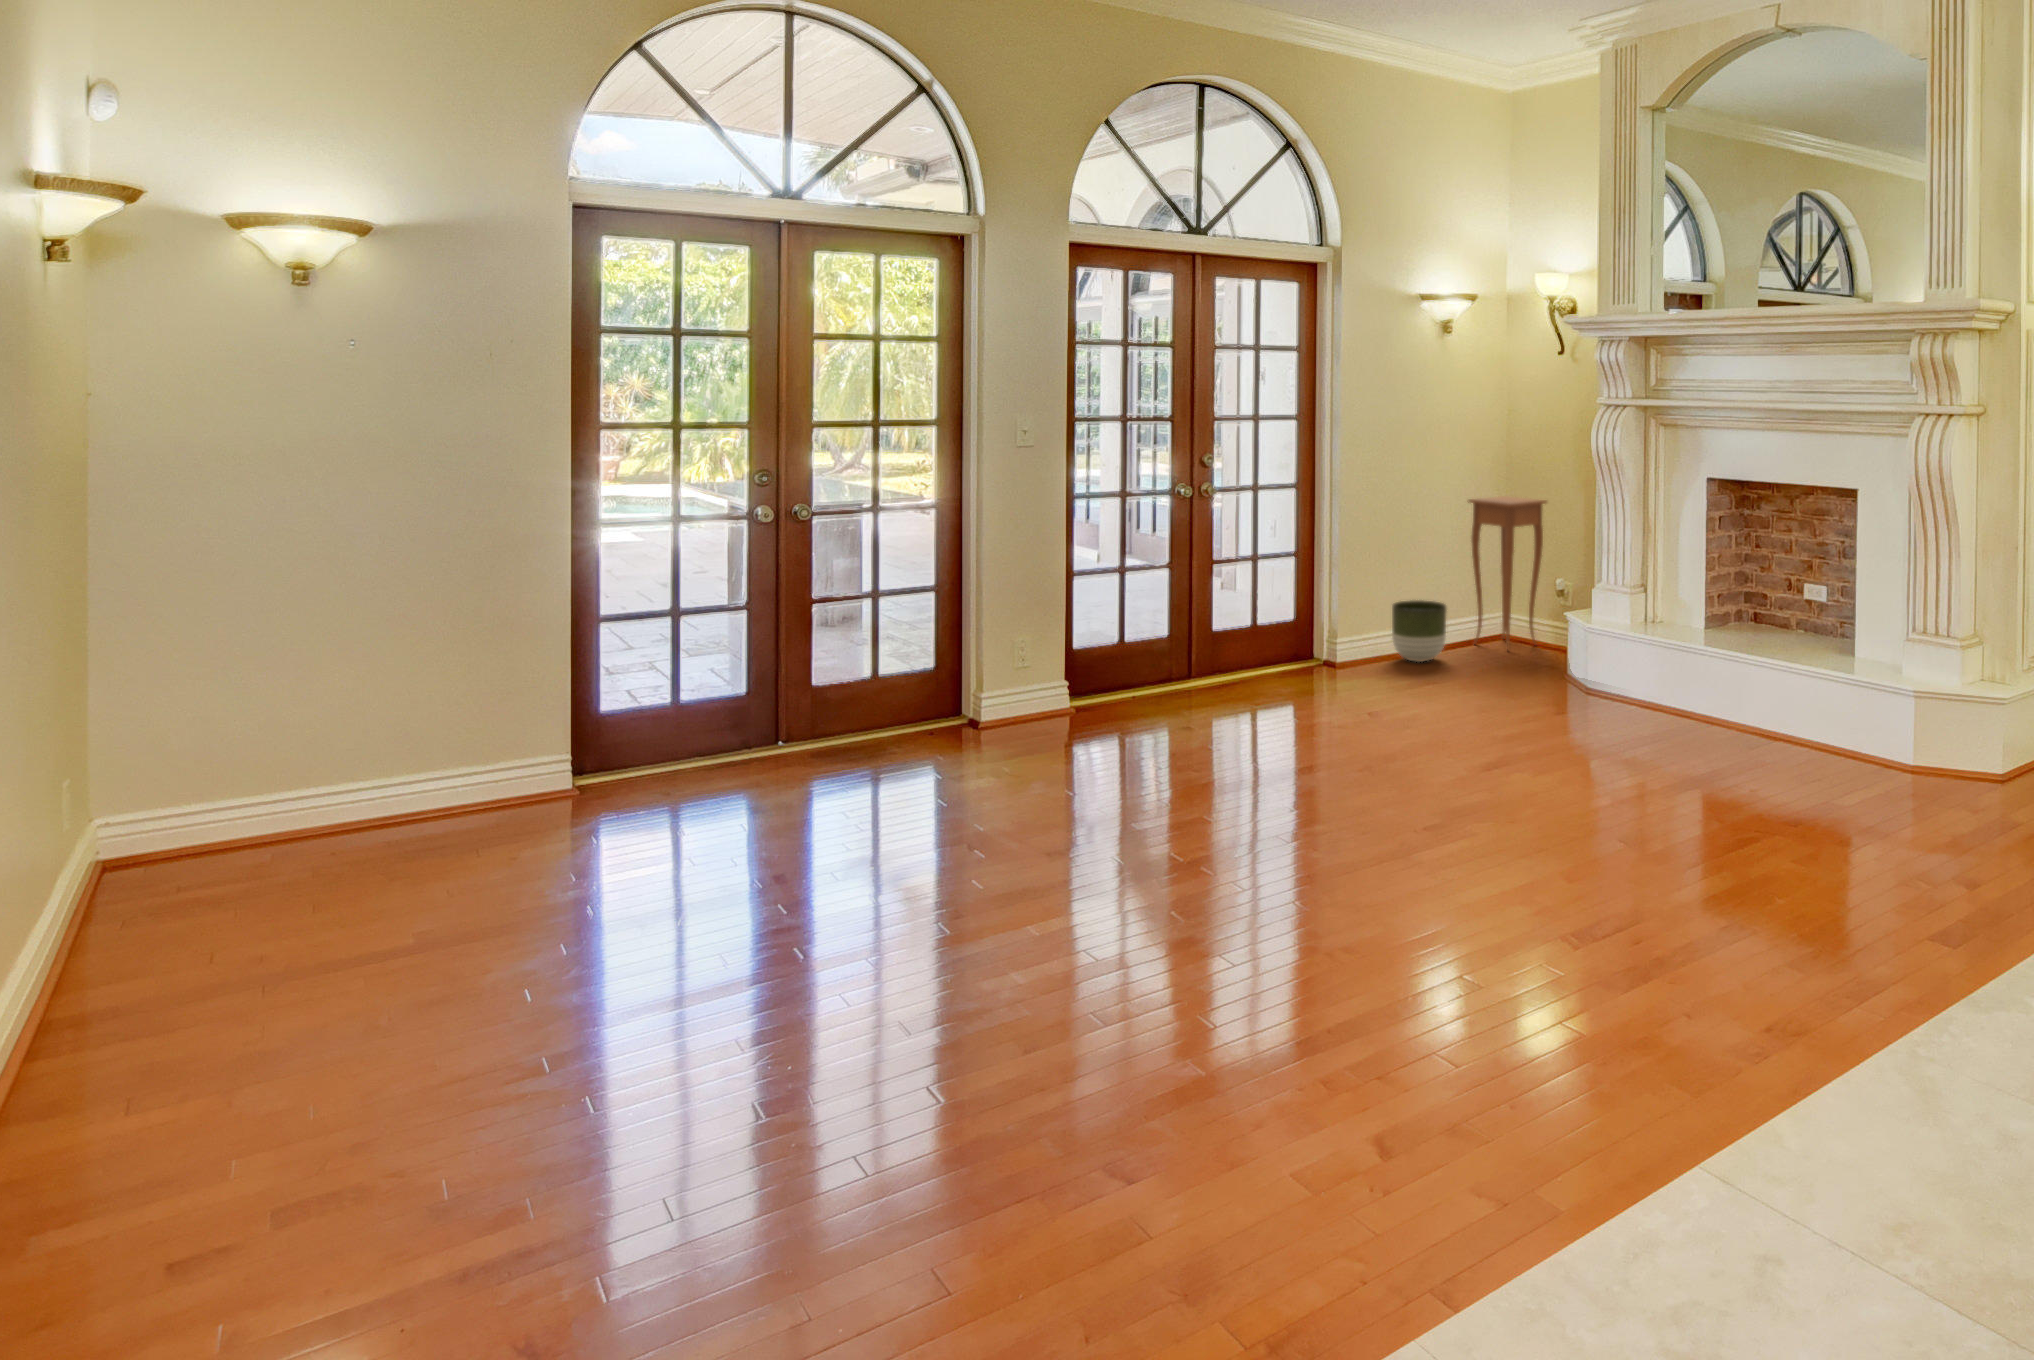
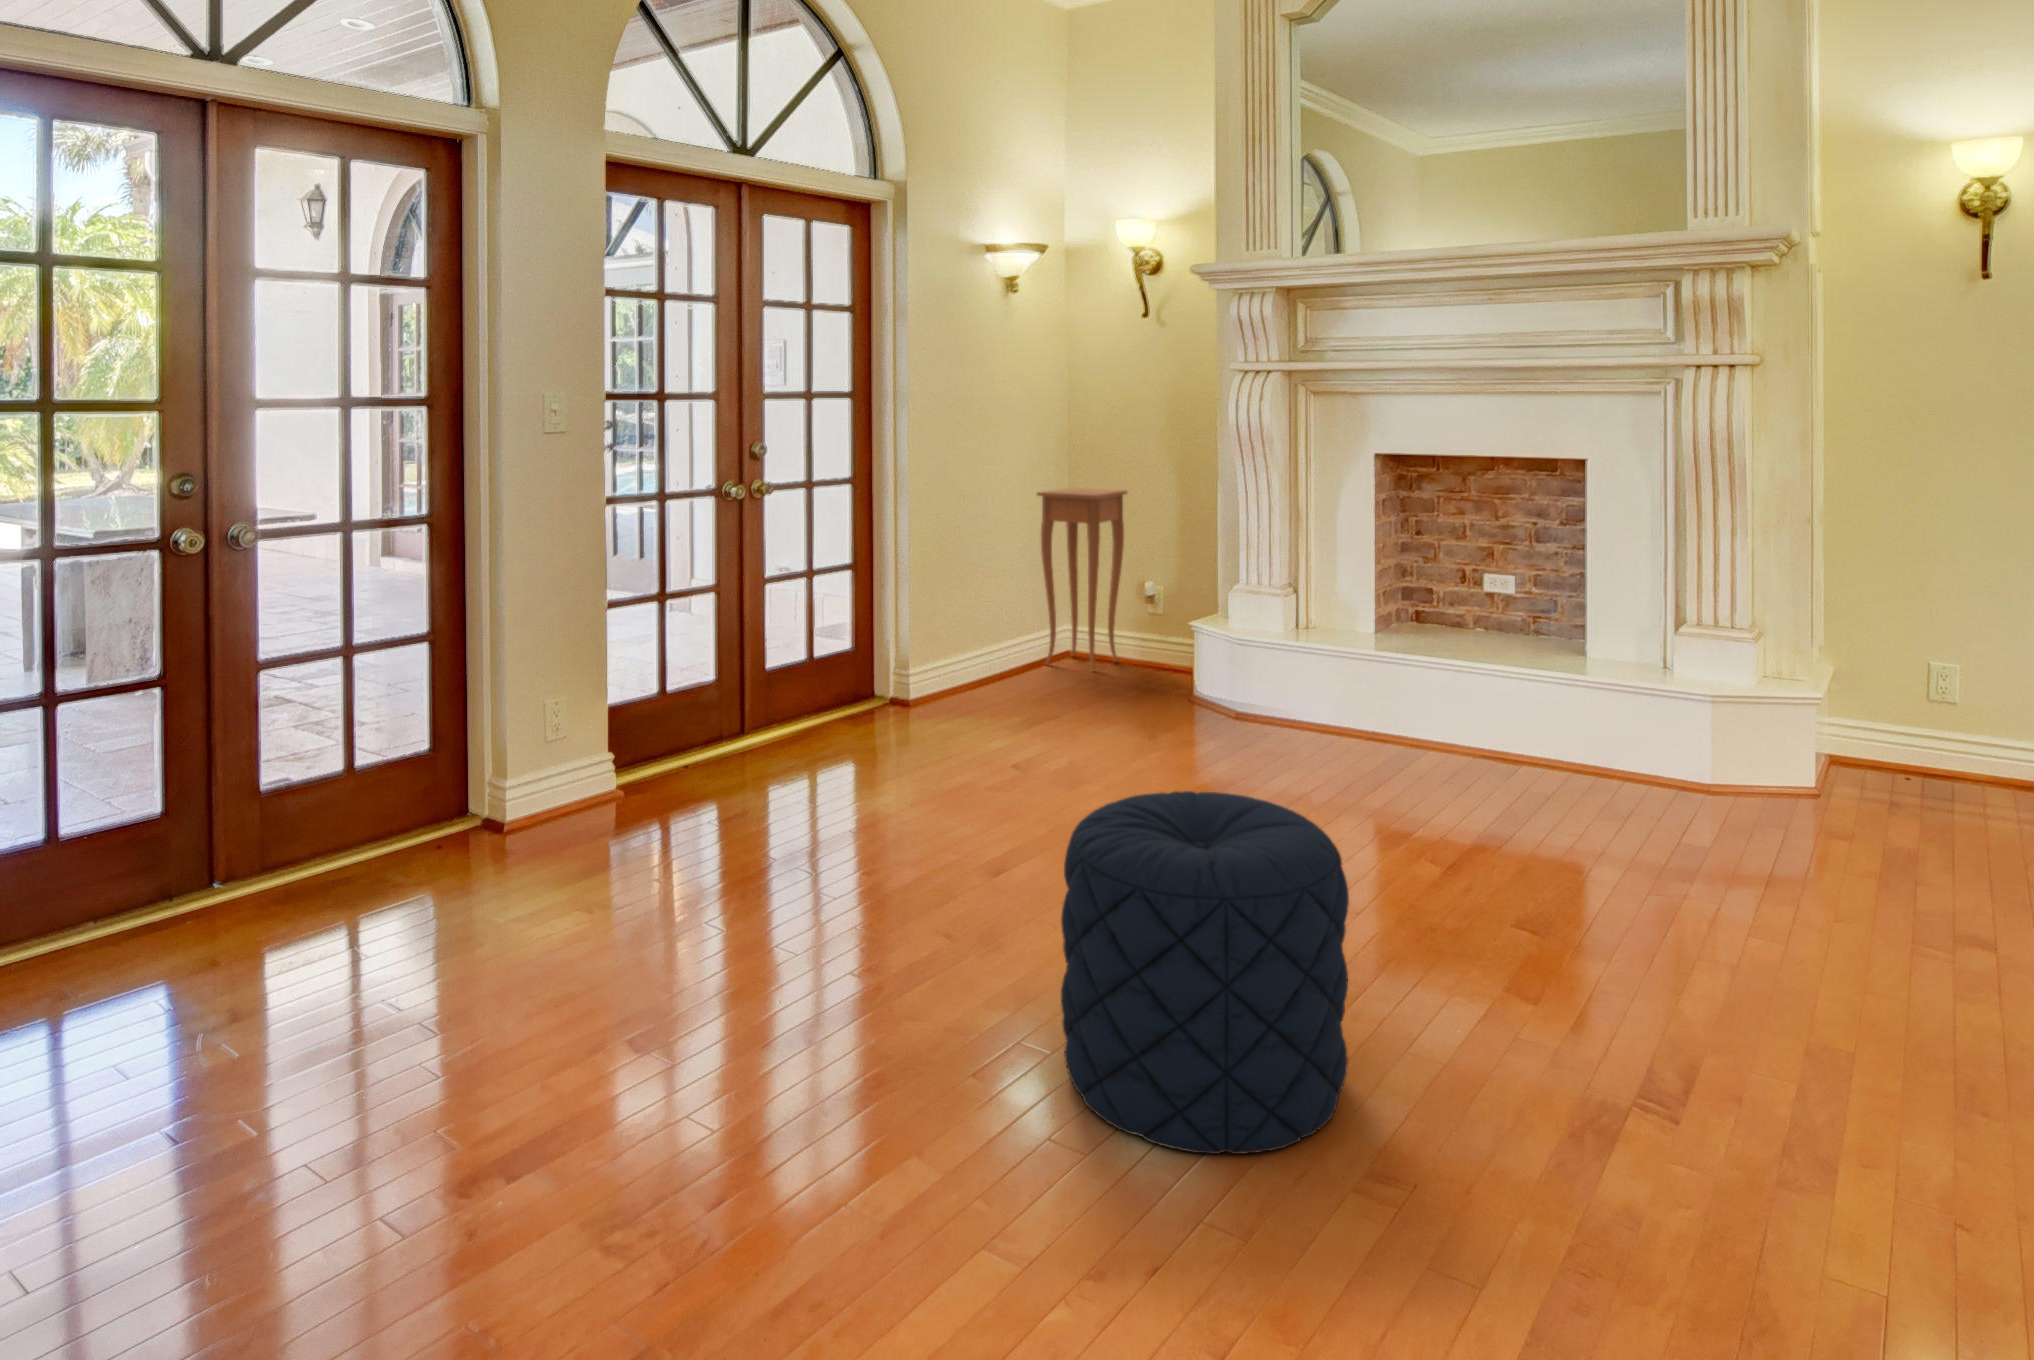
planter: present [1392,600,1447,662] -> none [968,616,1034,691]
pouf: none [1222,712,1408,930] -> present [1061,791,1349,1154]

